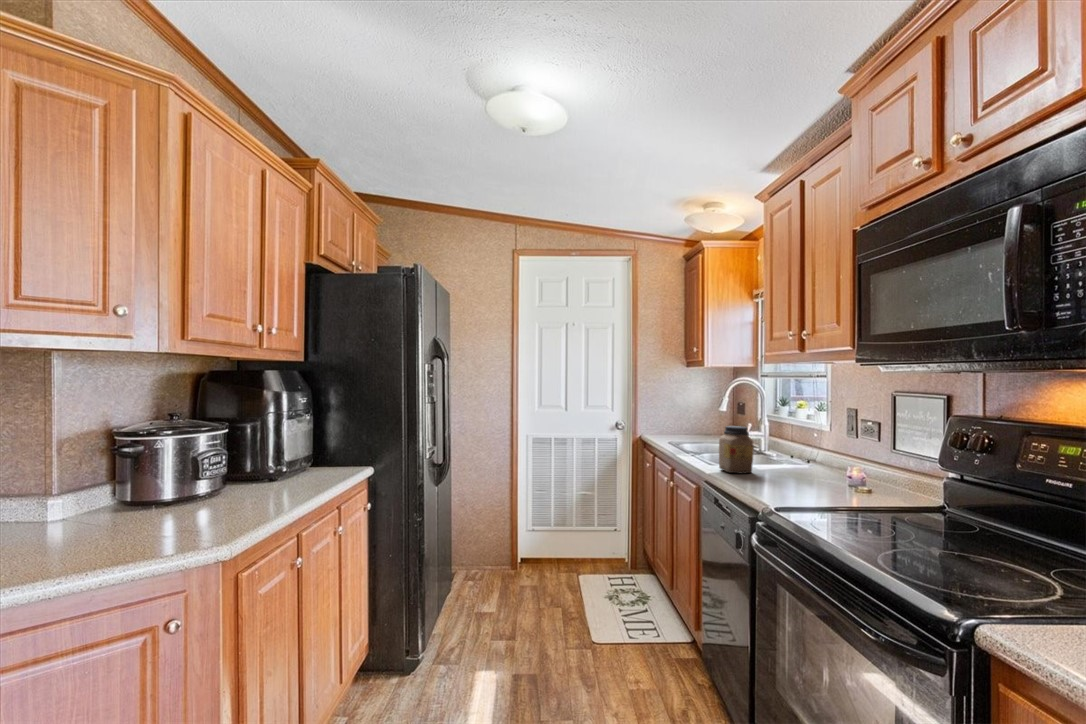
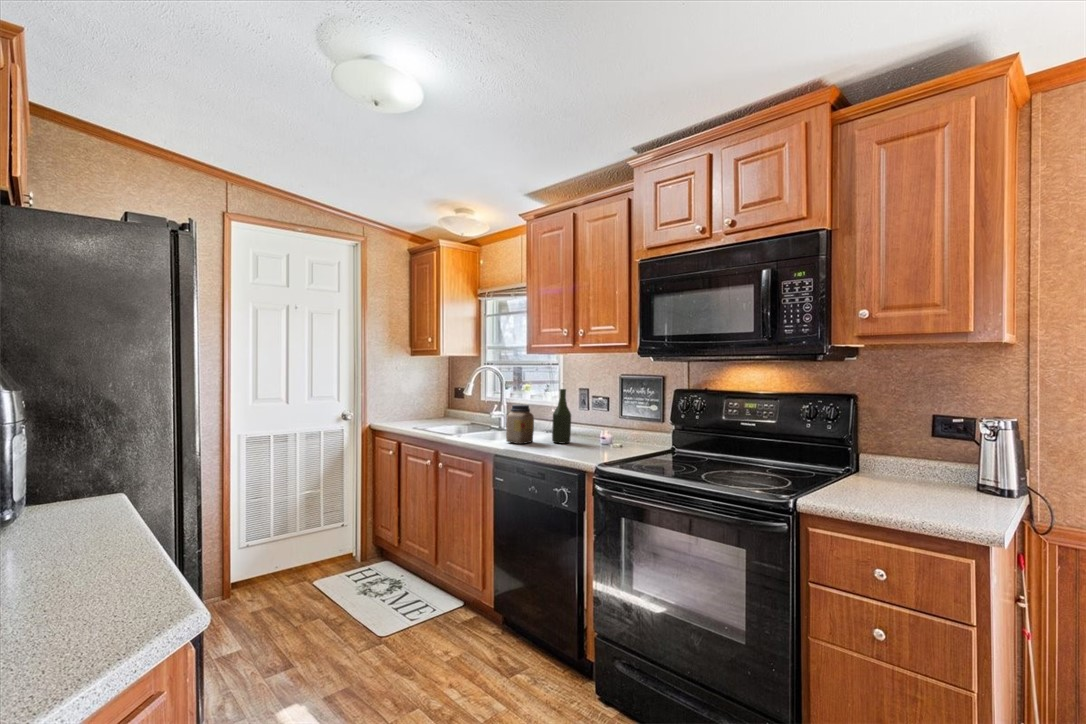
bottle: none [774,409,802,481] -> present [552,389,571,443]

